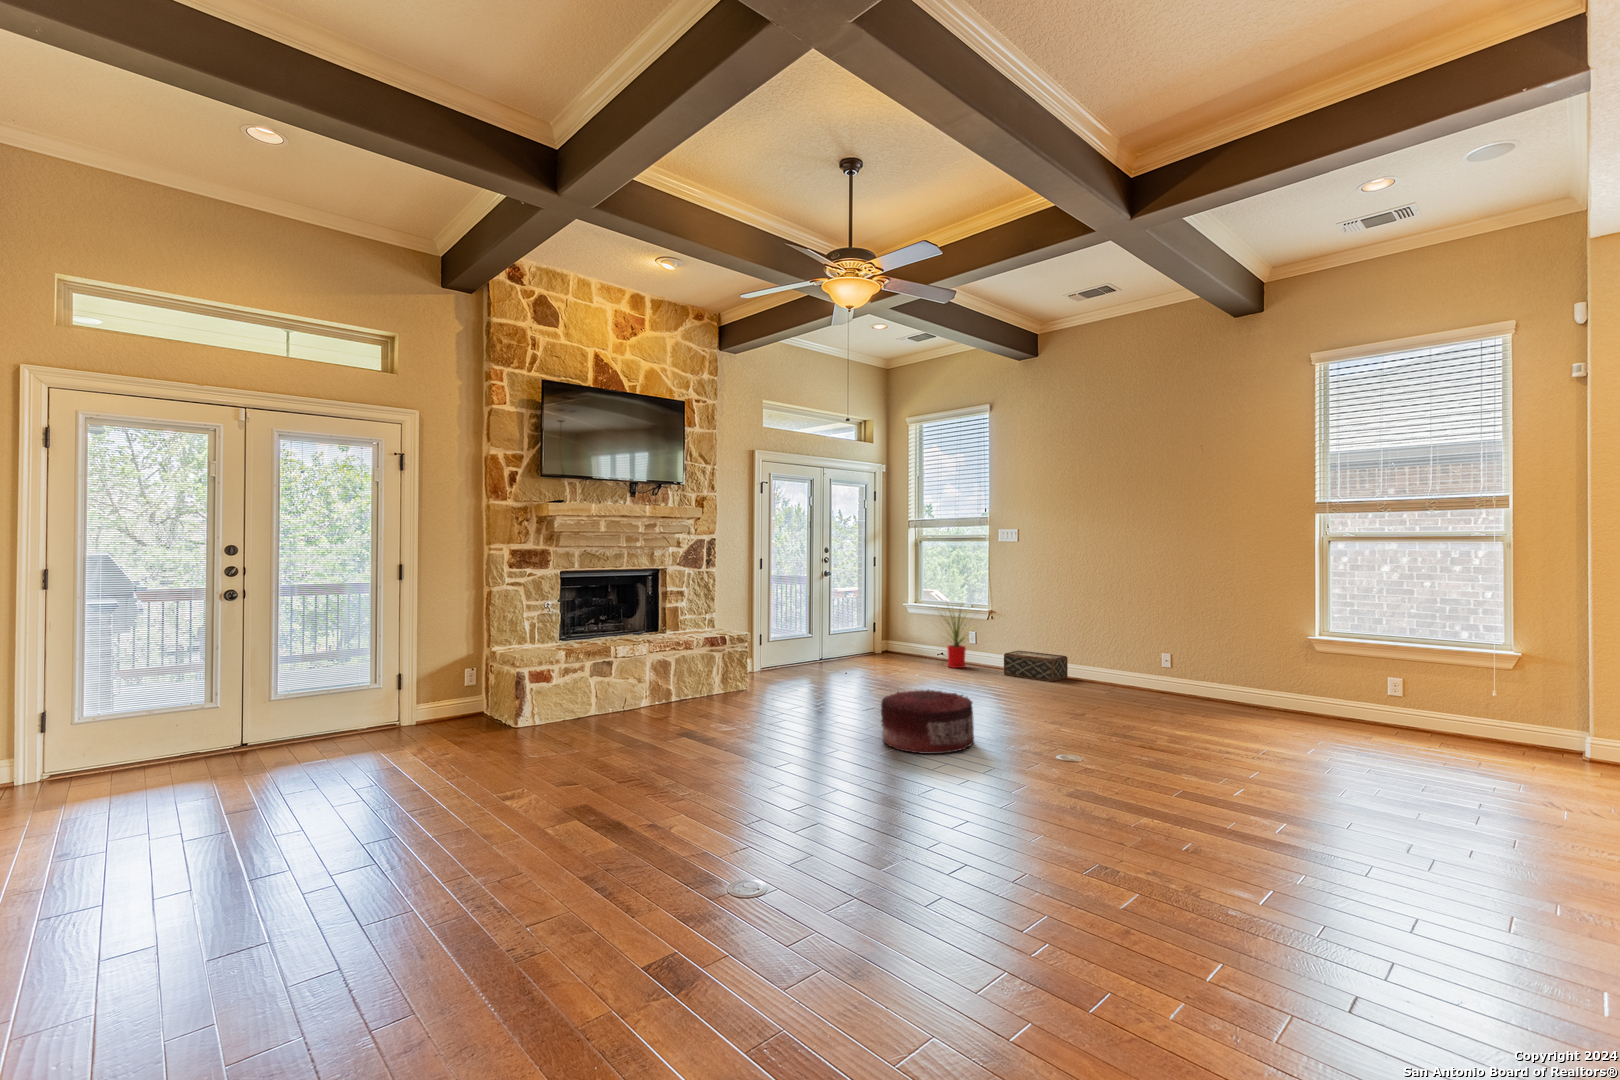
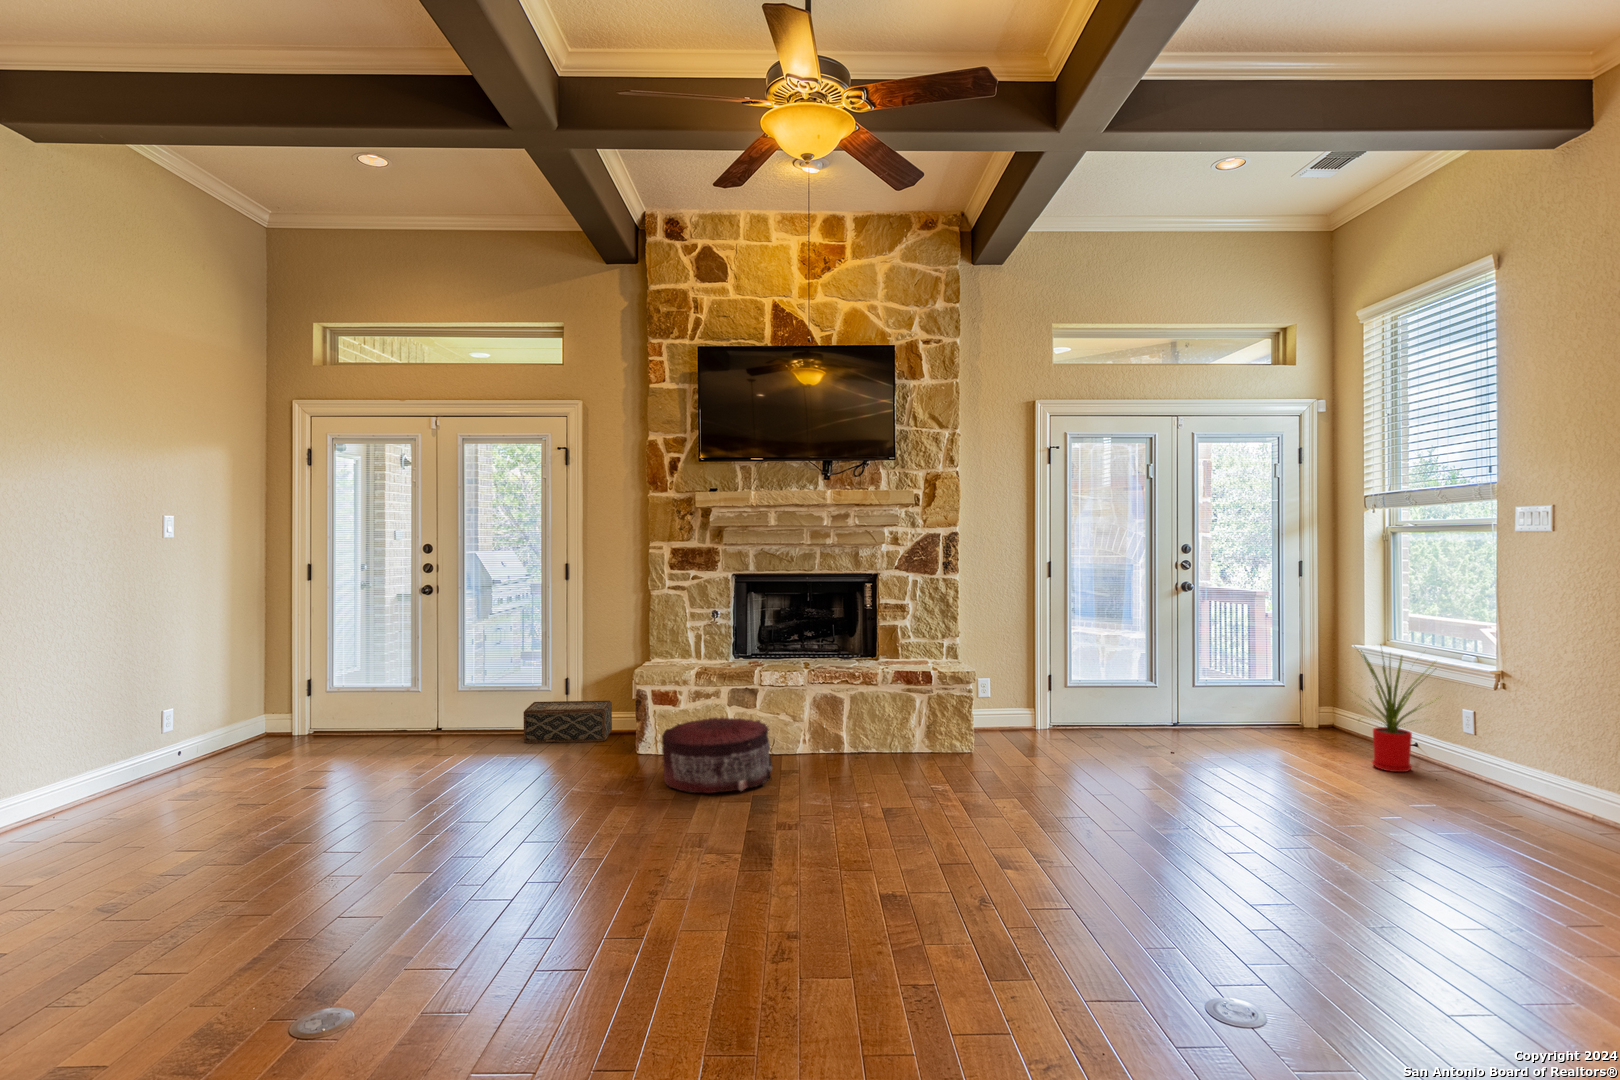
woven basket: present [1004,651,1068,681] -> present [524,701,612,743]
pouf: present [881,690,974,754] -> present [662,717,772,793]

